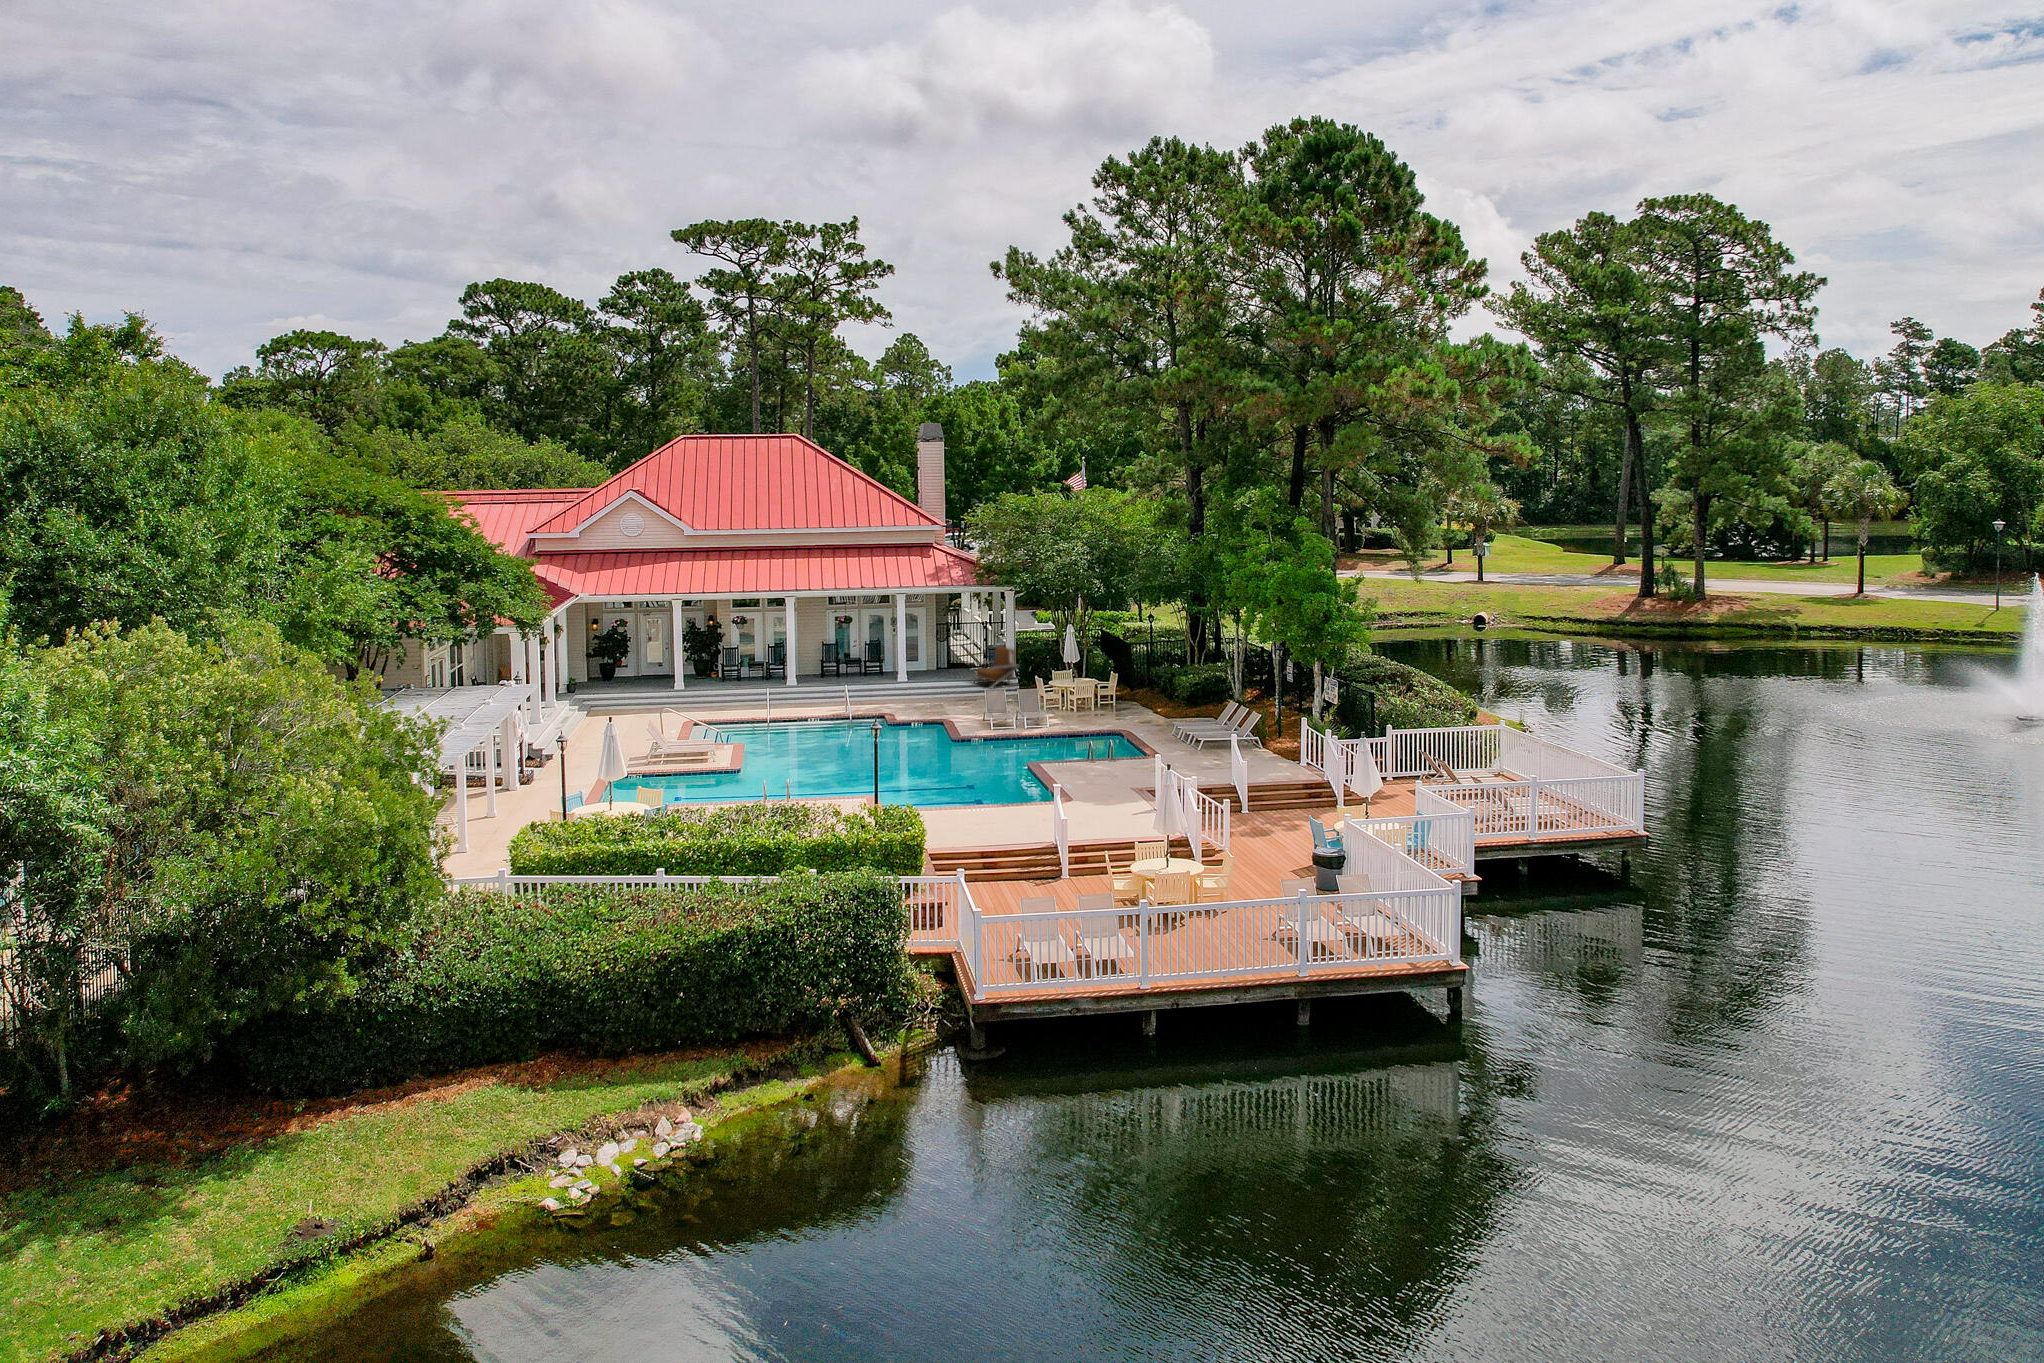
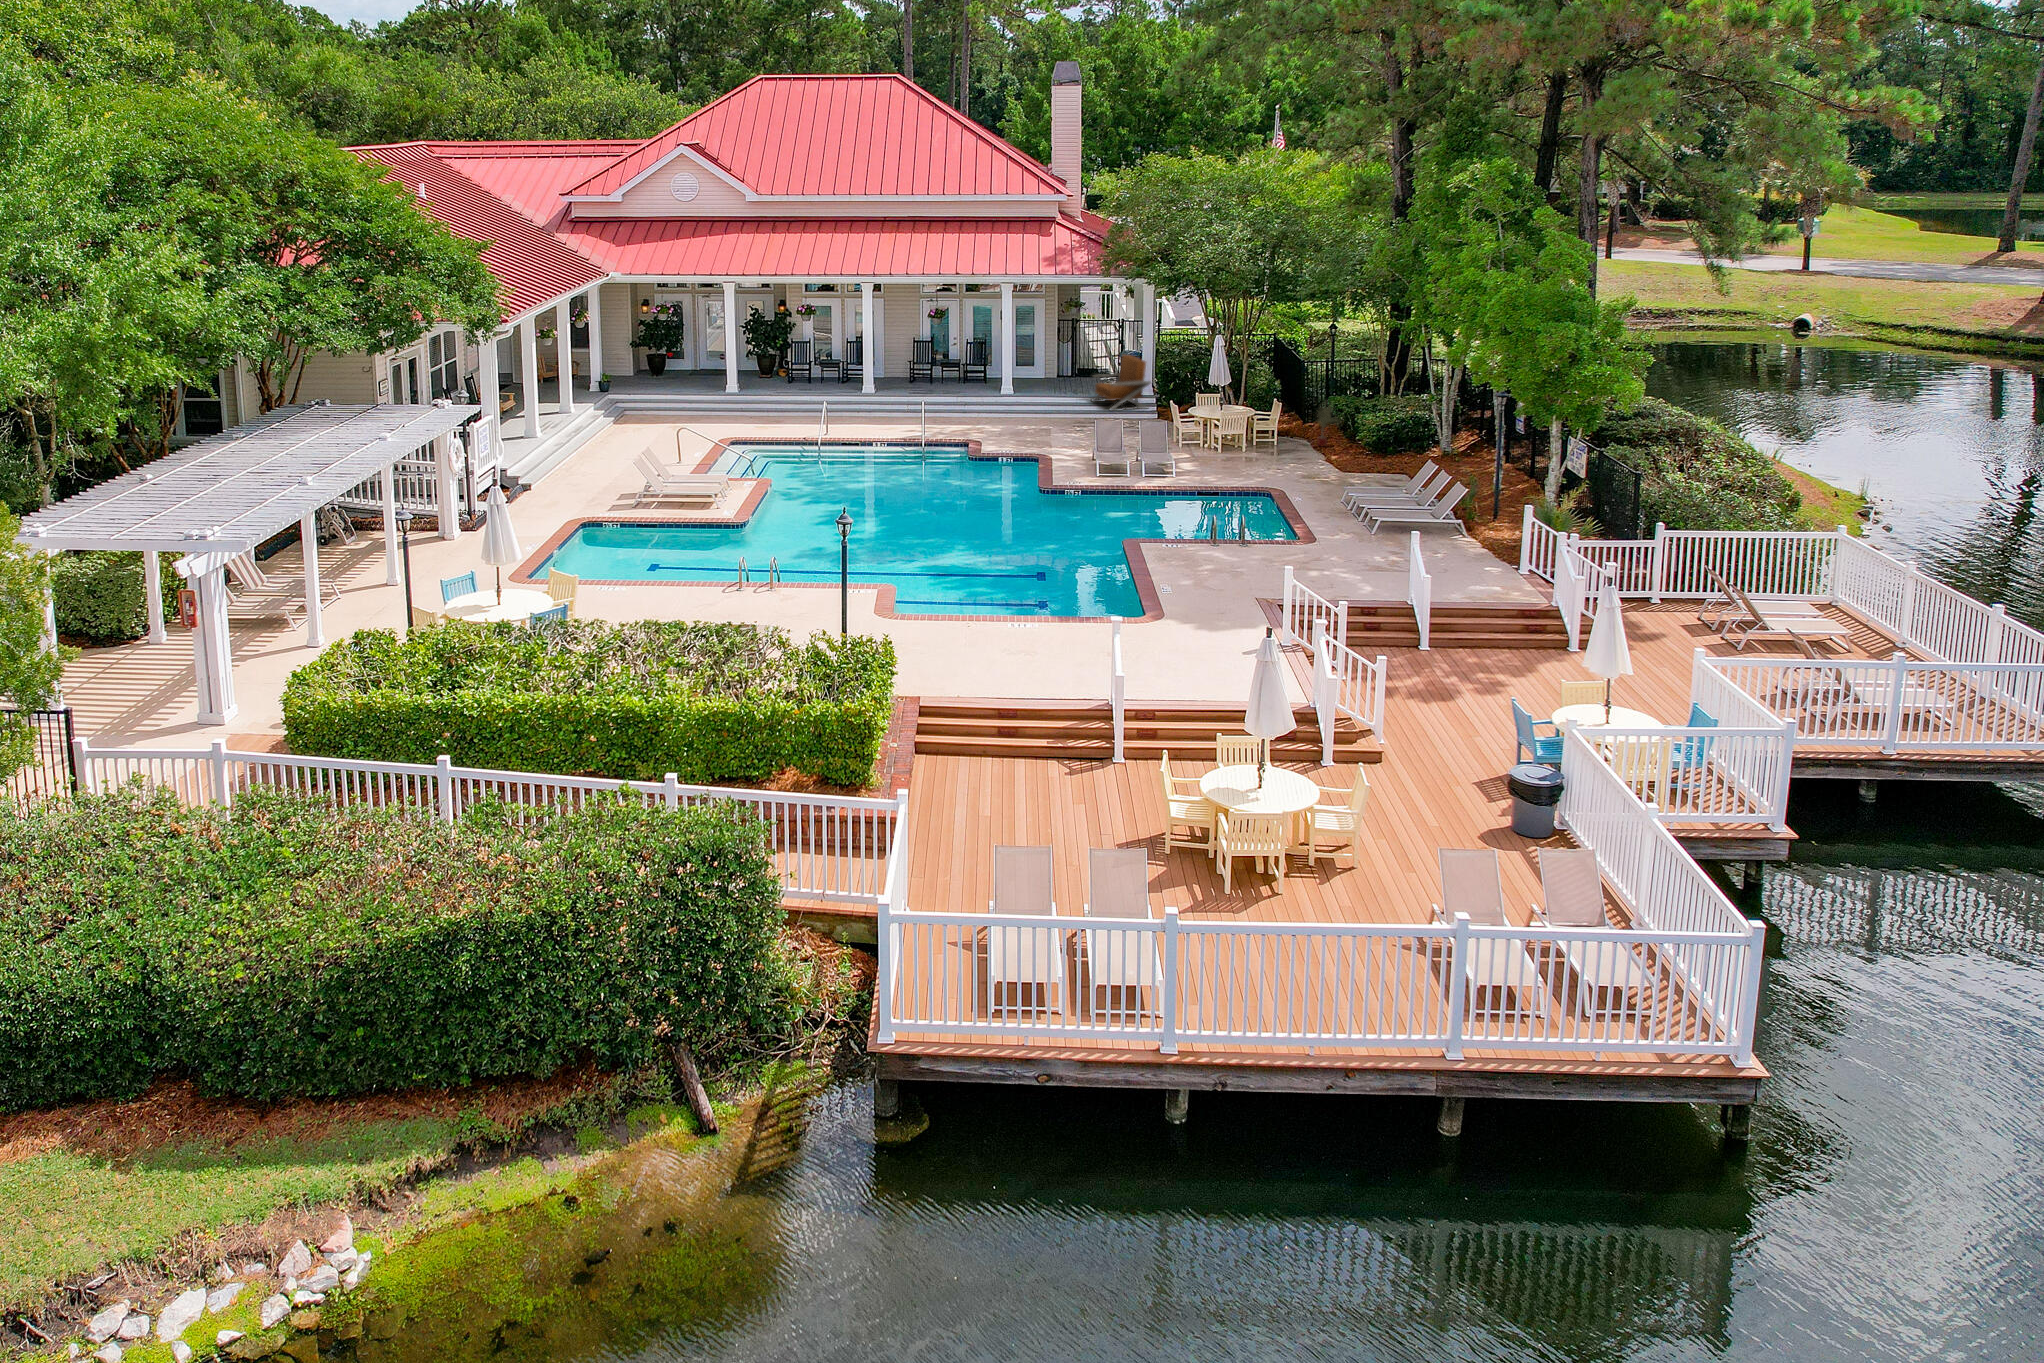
potted tree: none [1145,669,1165,704] -> present [1317,407,1337,447]

